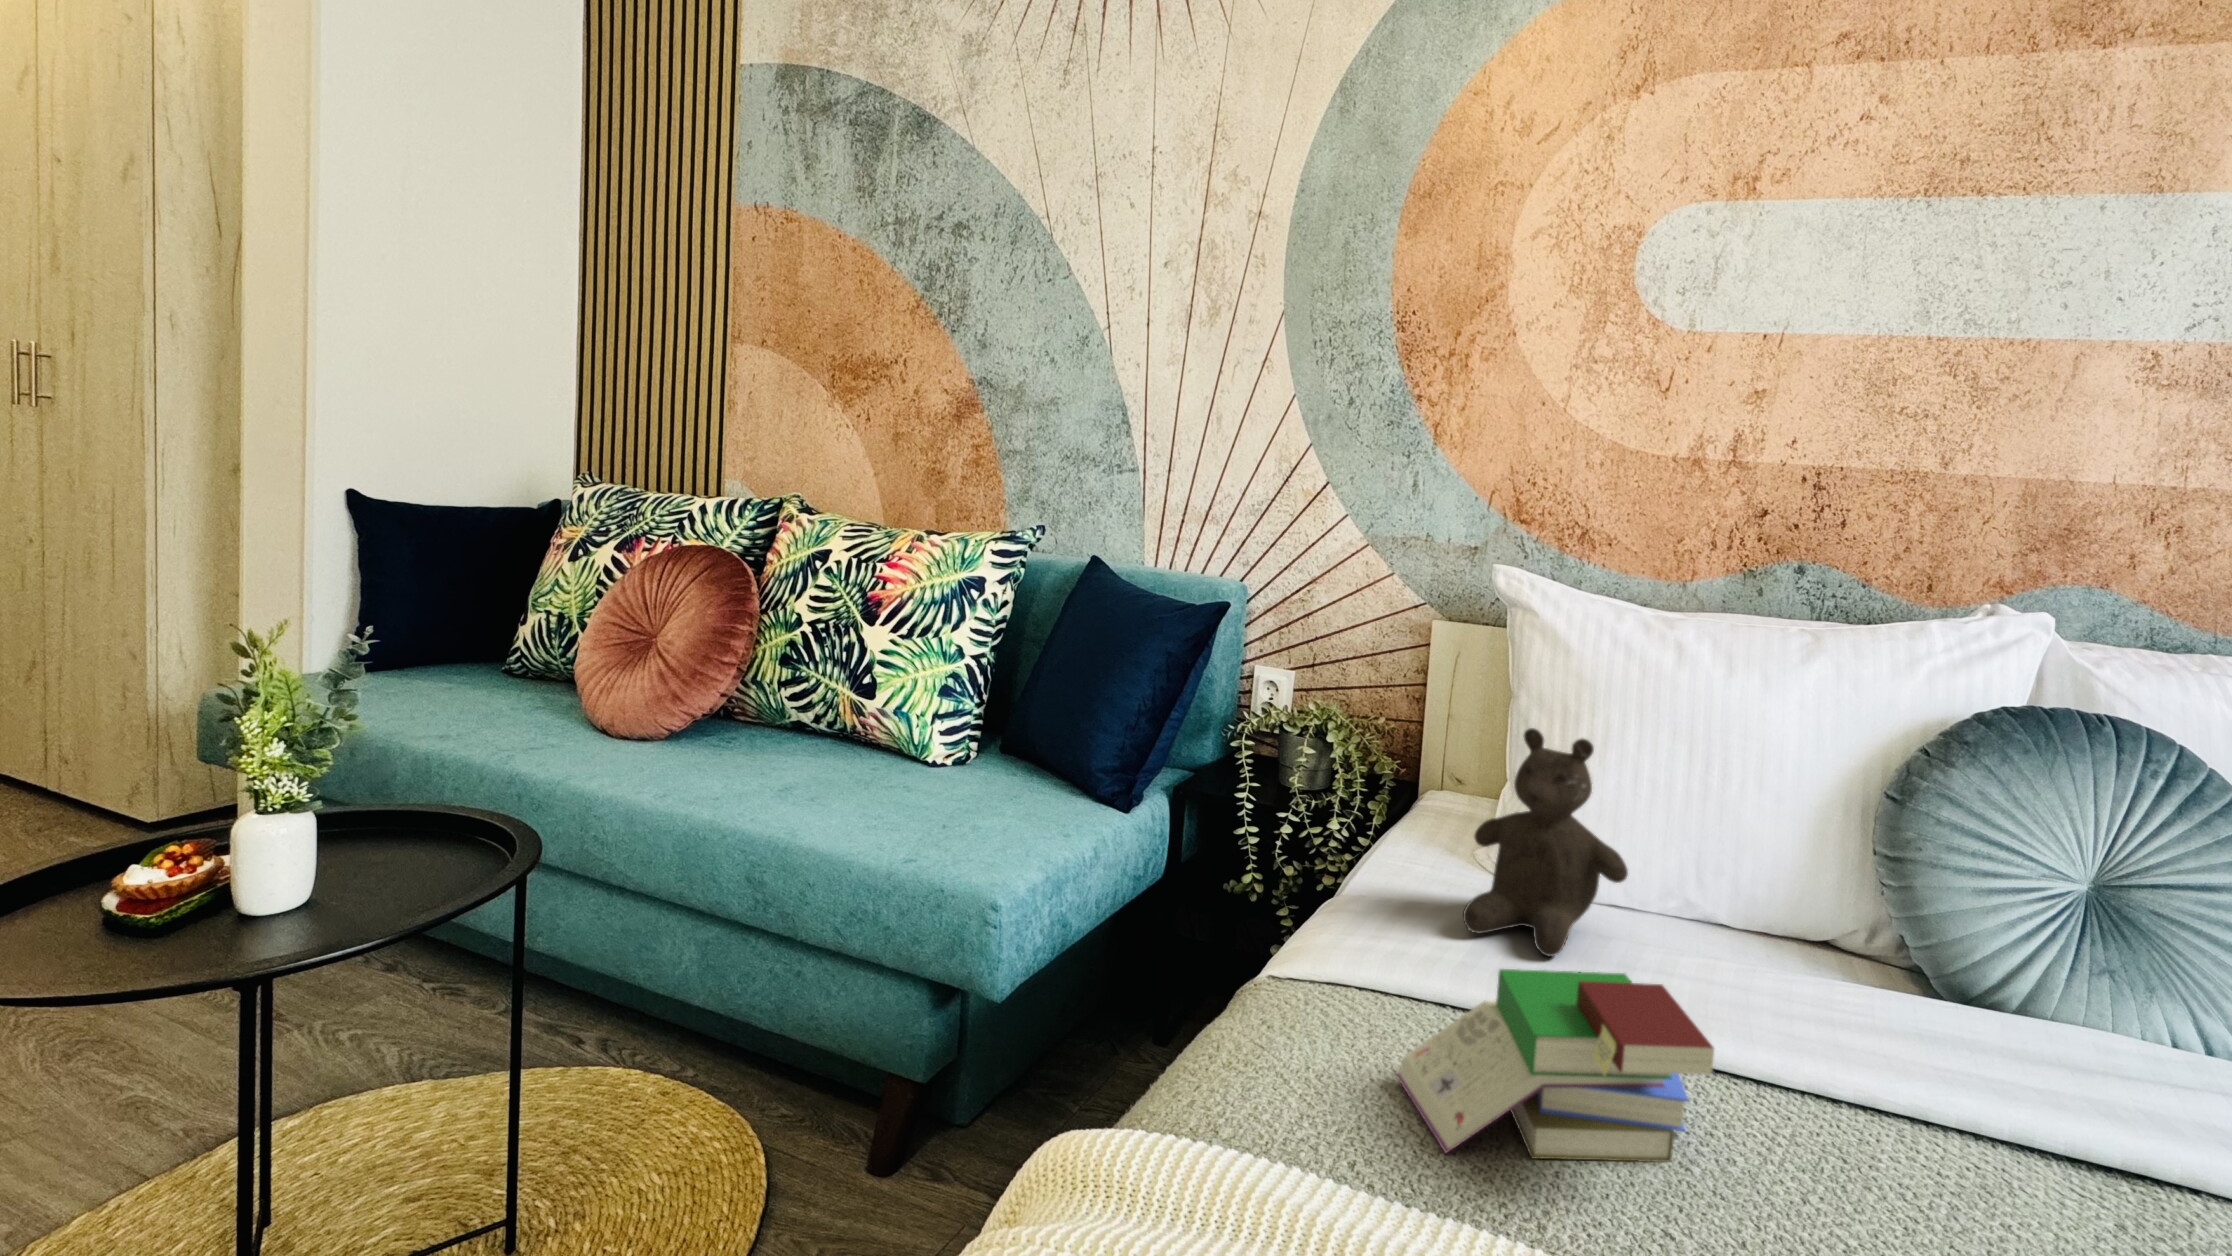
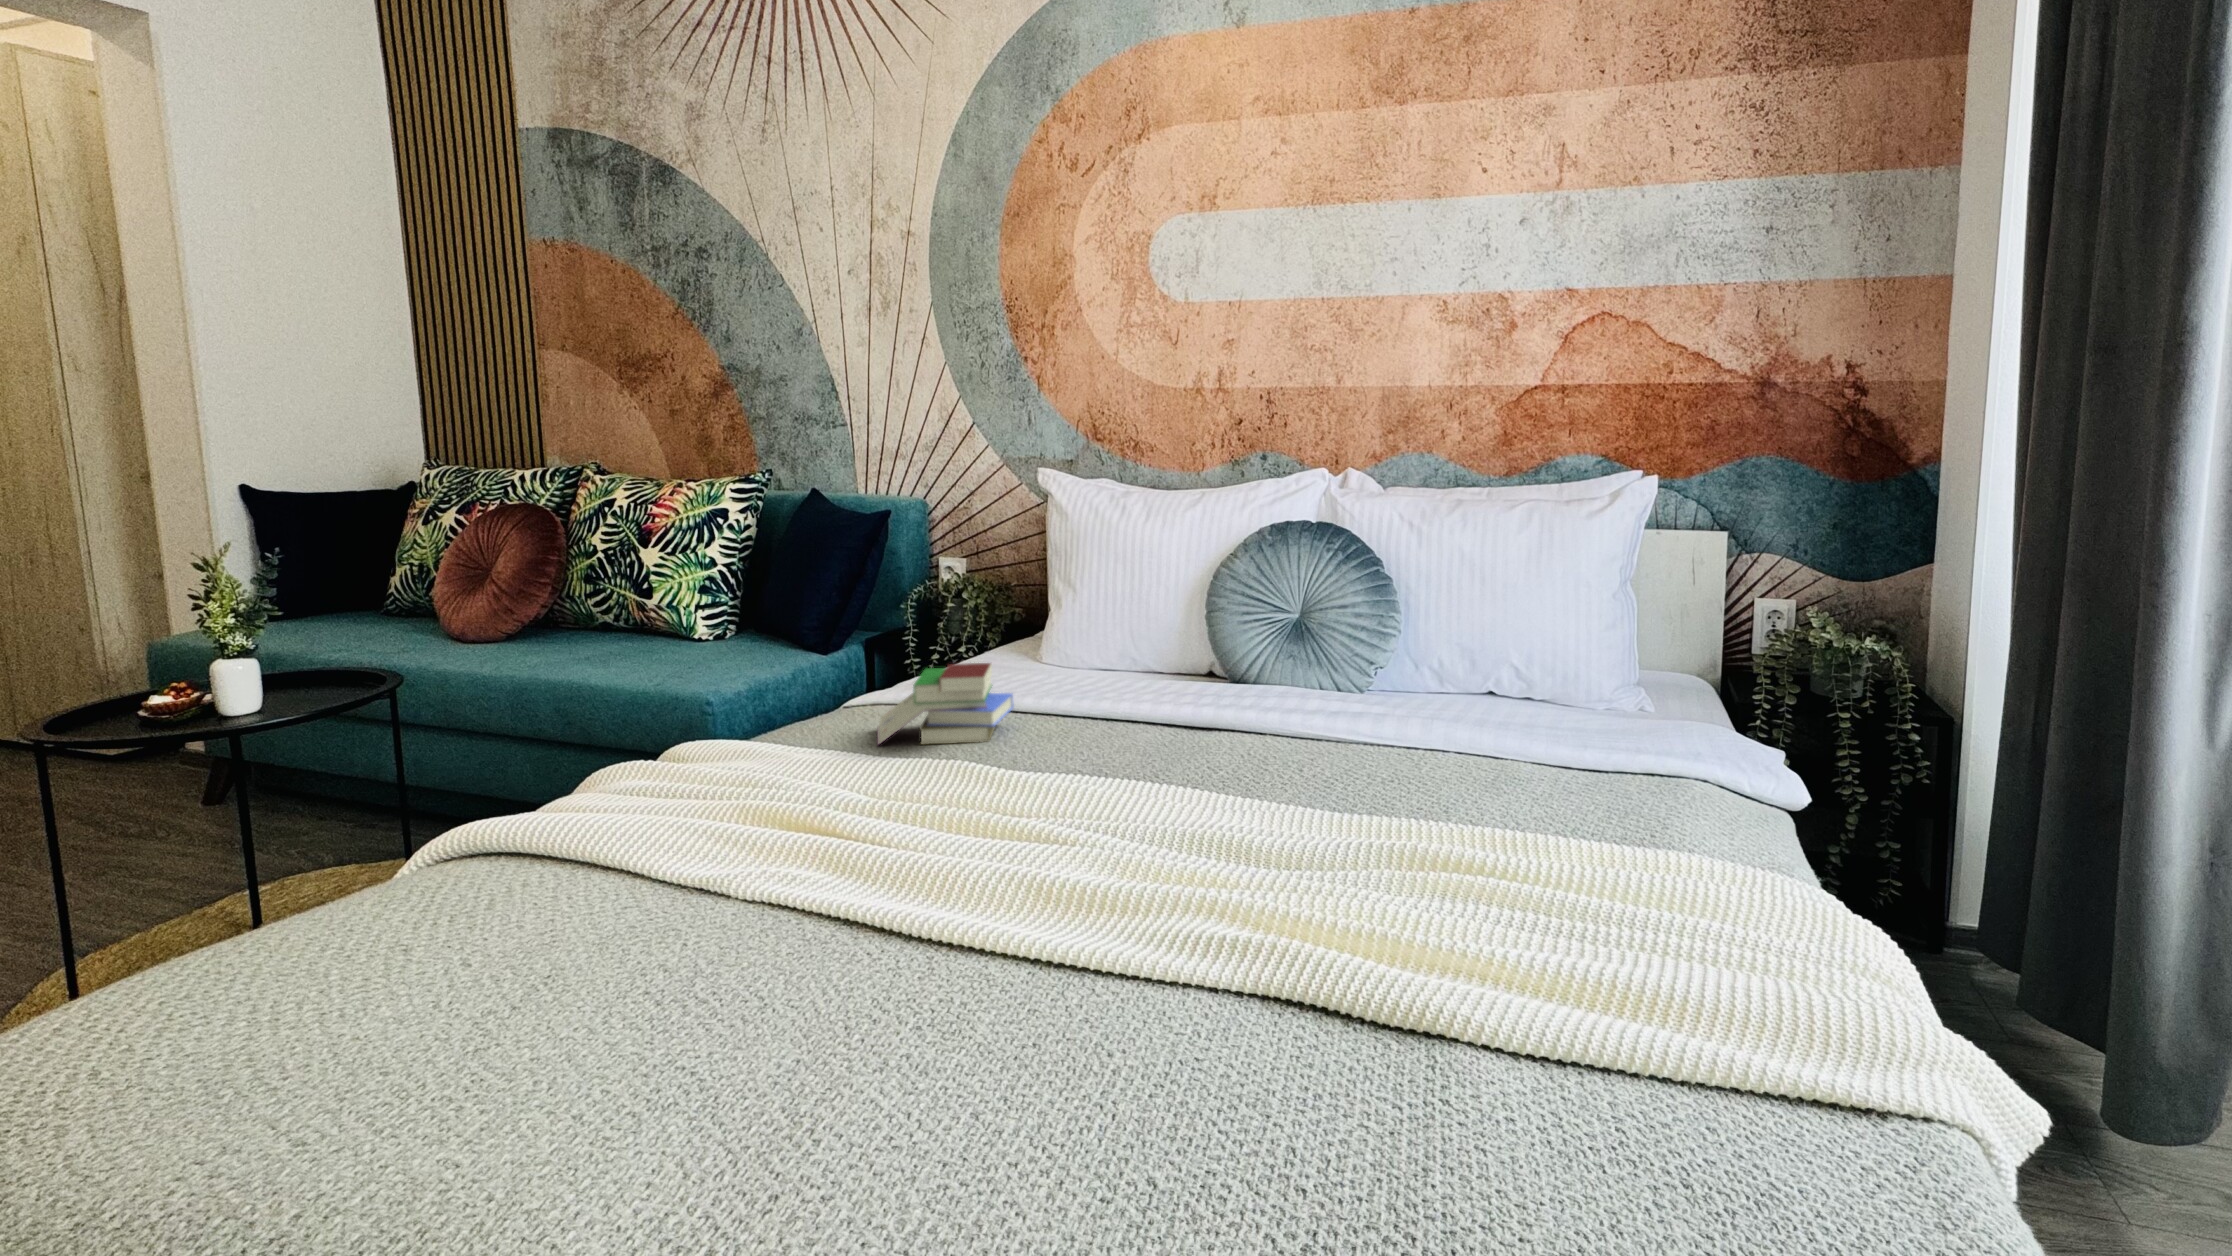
teddy bear: present [1463,728,1628,956] -> none [979,563,1074,689]

